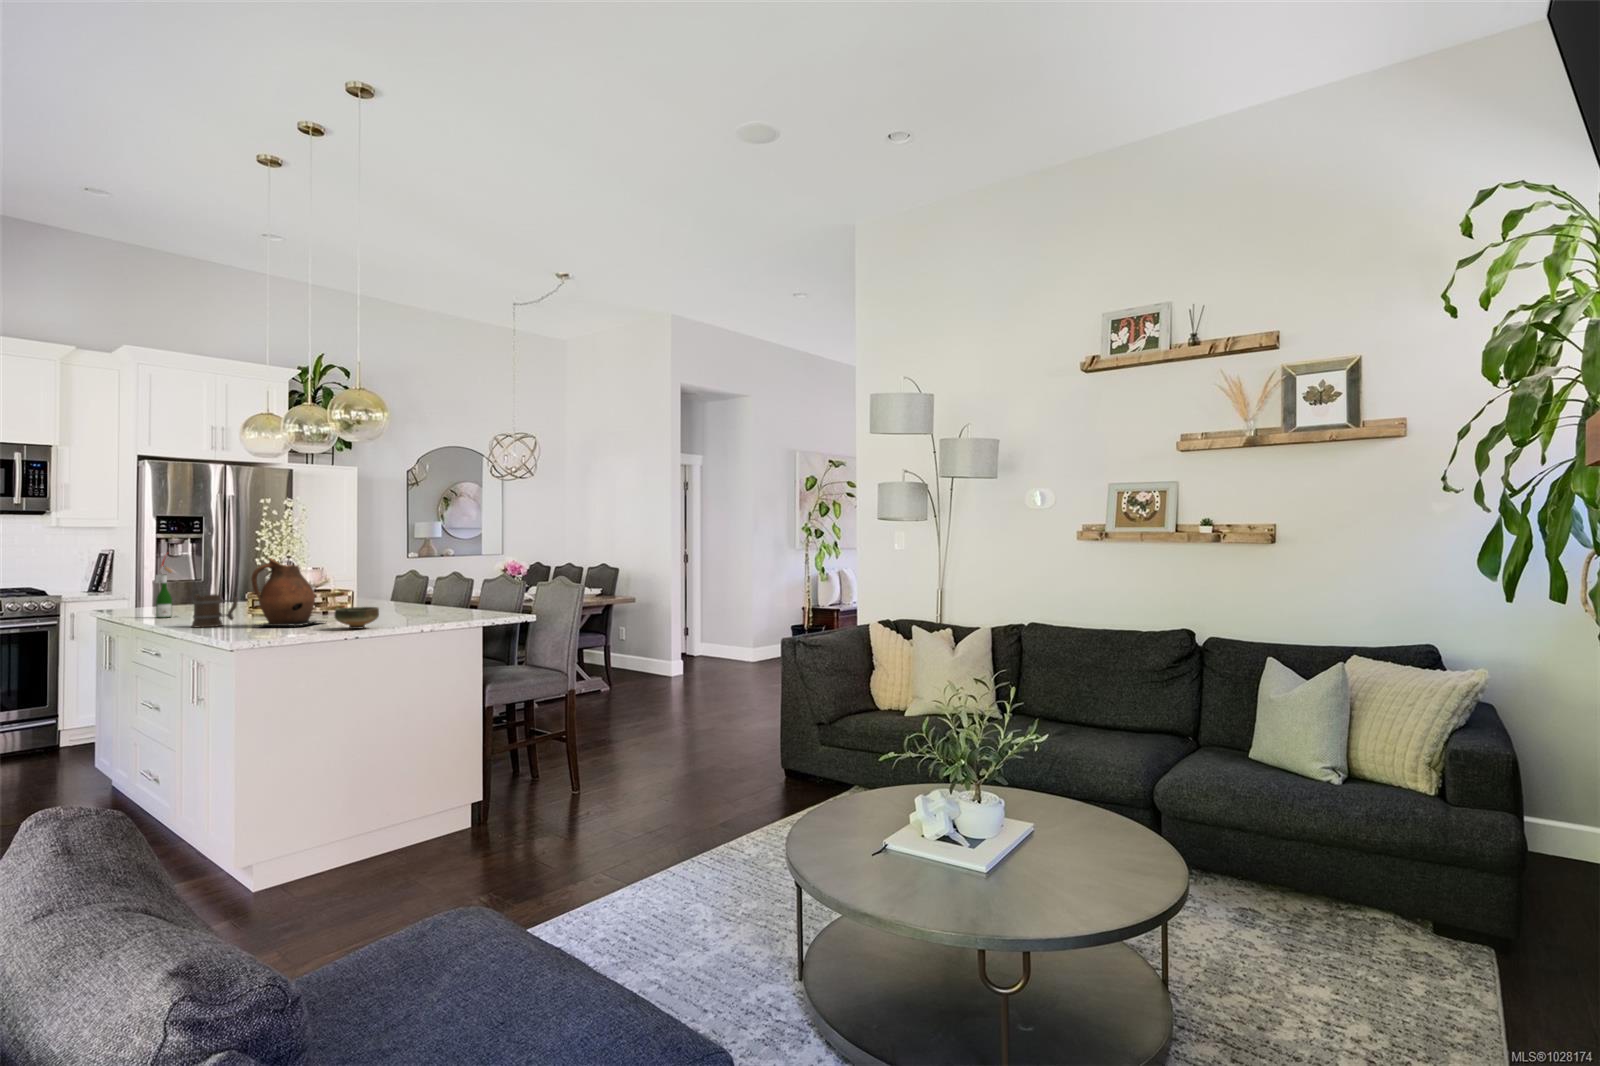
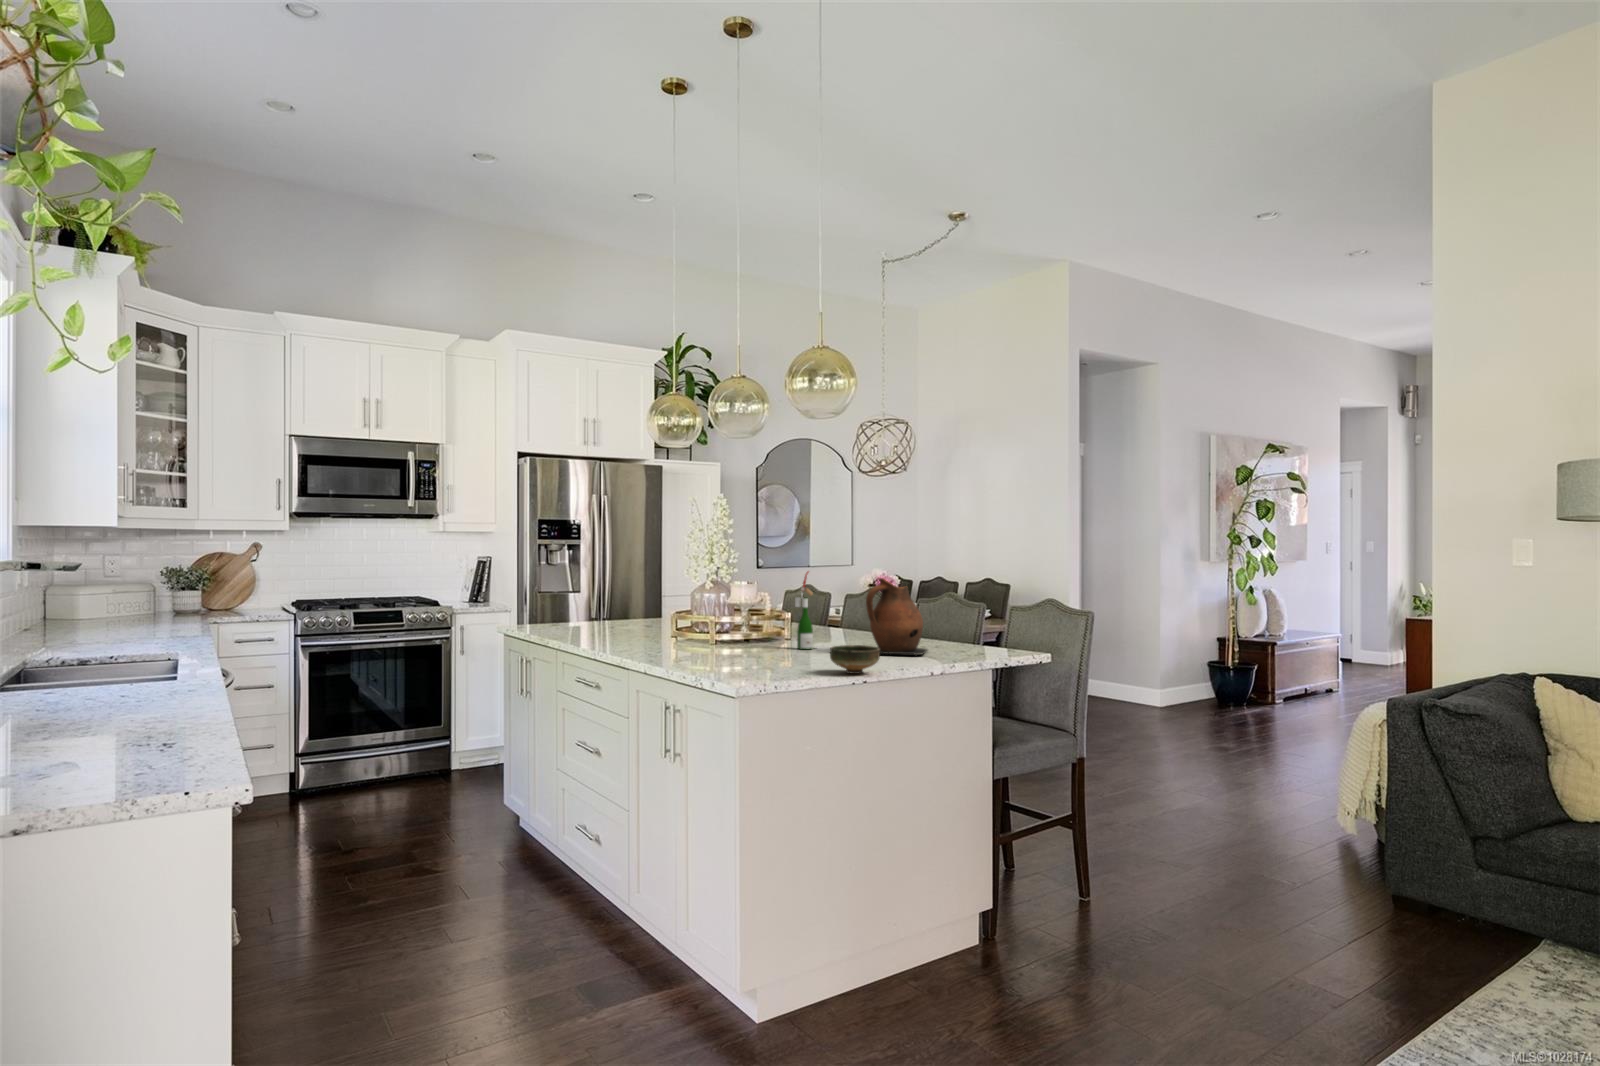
wine bottle: present [155,557,172,618] -> present [795,572,813,650]
ceramic pitcher: present [251,558,322,627] -> present [866,578,927,655]
mug: present [192,594,238,627] -> none [654,621,701,662]

